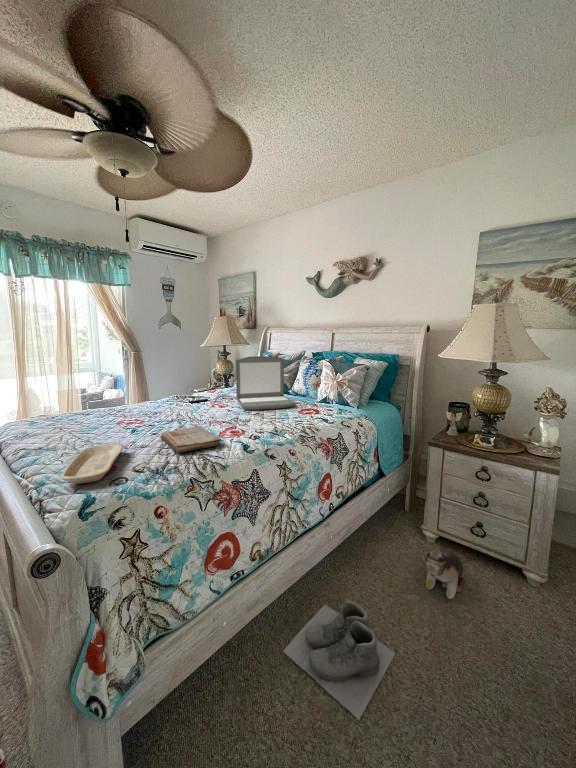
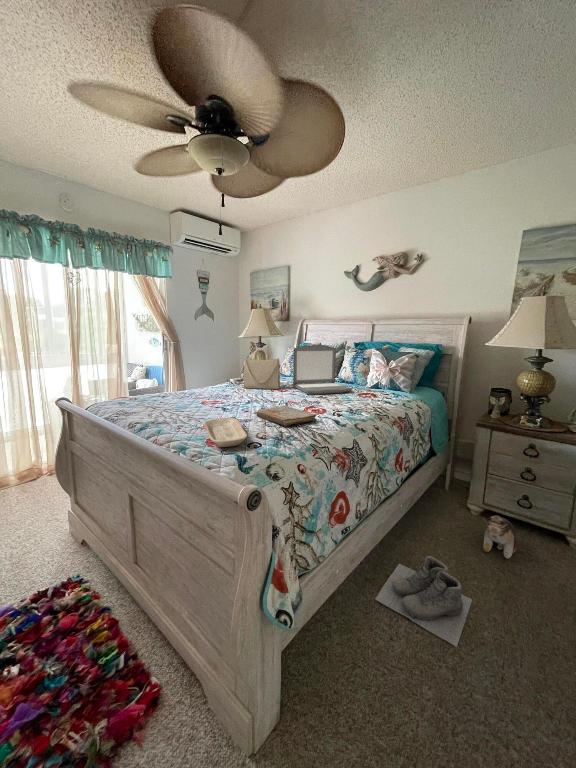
handbag: none [182,360,224,404] -> present [243,348,282,389]

